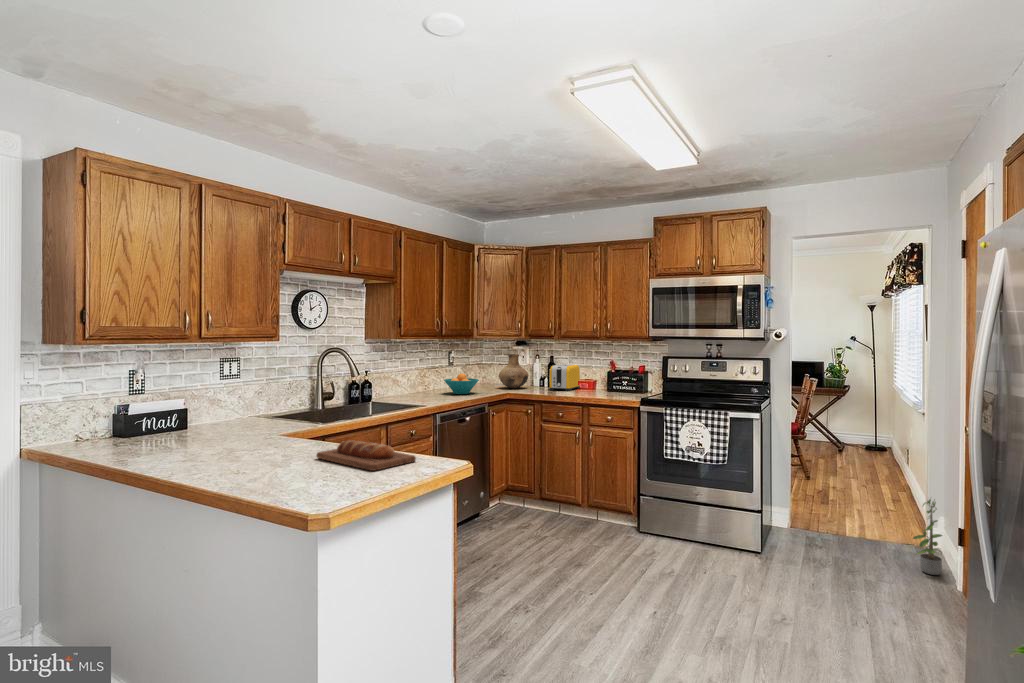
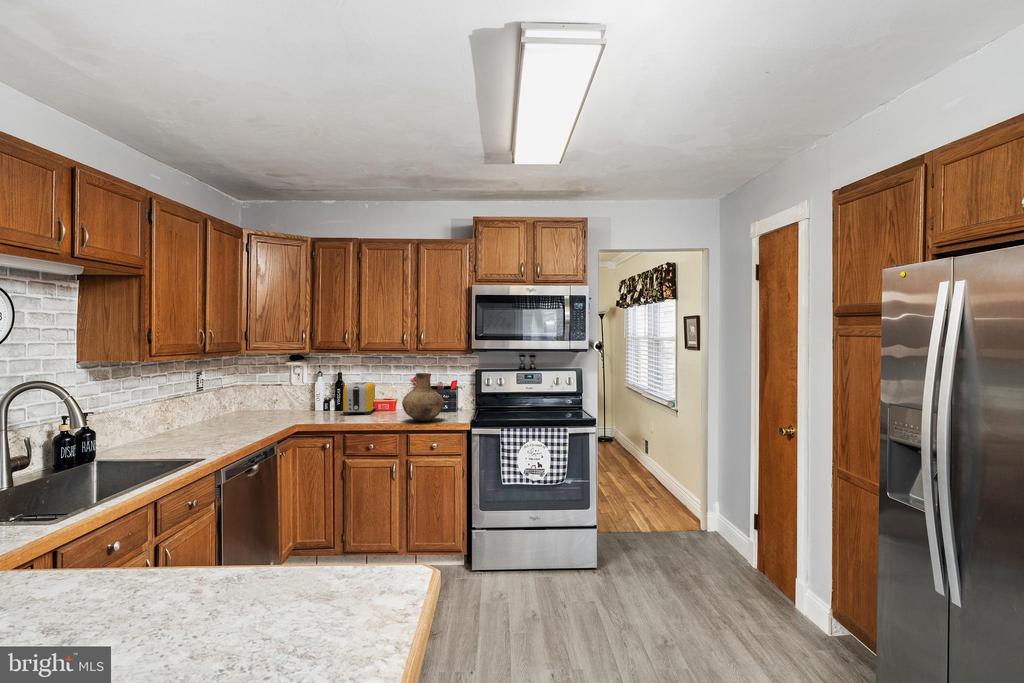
vase: present [499,354,528,388] -> present [402,373,444,421]
fruit bowl: present [444,373,479,394] -> none [199,402,253,431]
bread loaf: present [316,440,416,471] -> none [62,581,311,657]
potted plant: present [913,499,942,575] -> none [715,489,745,560]

